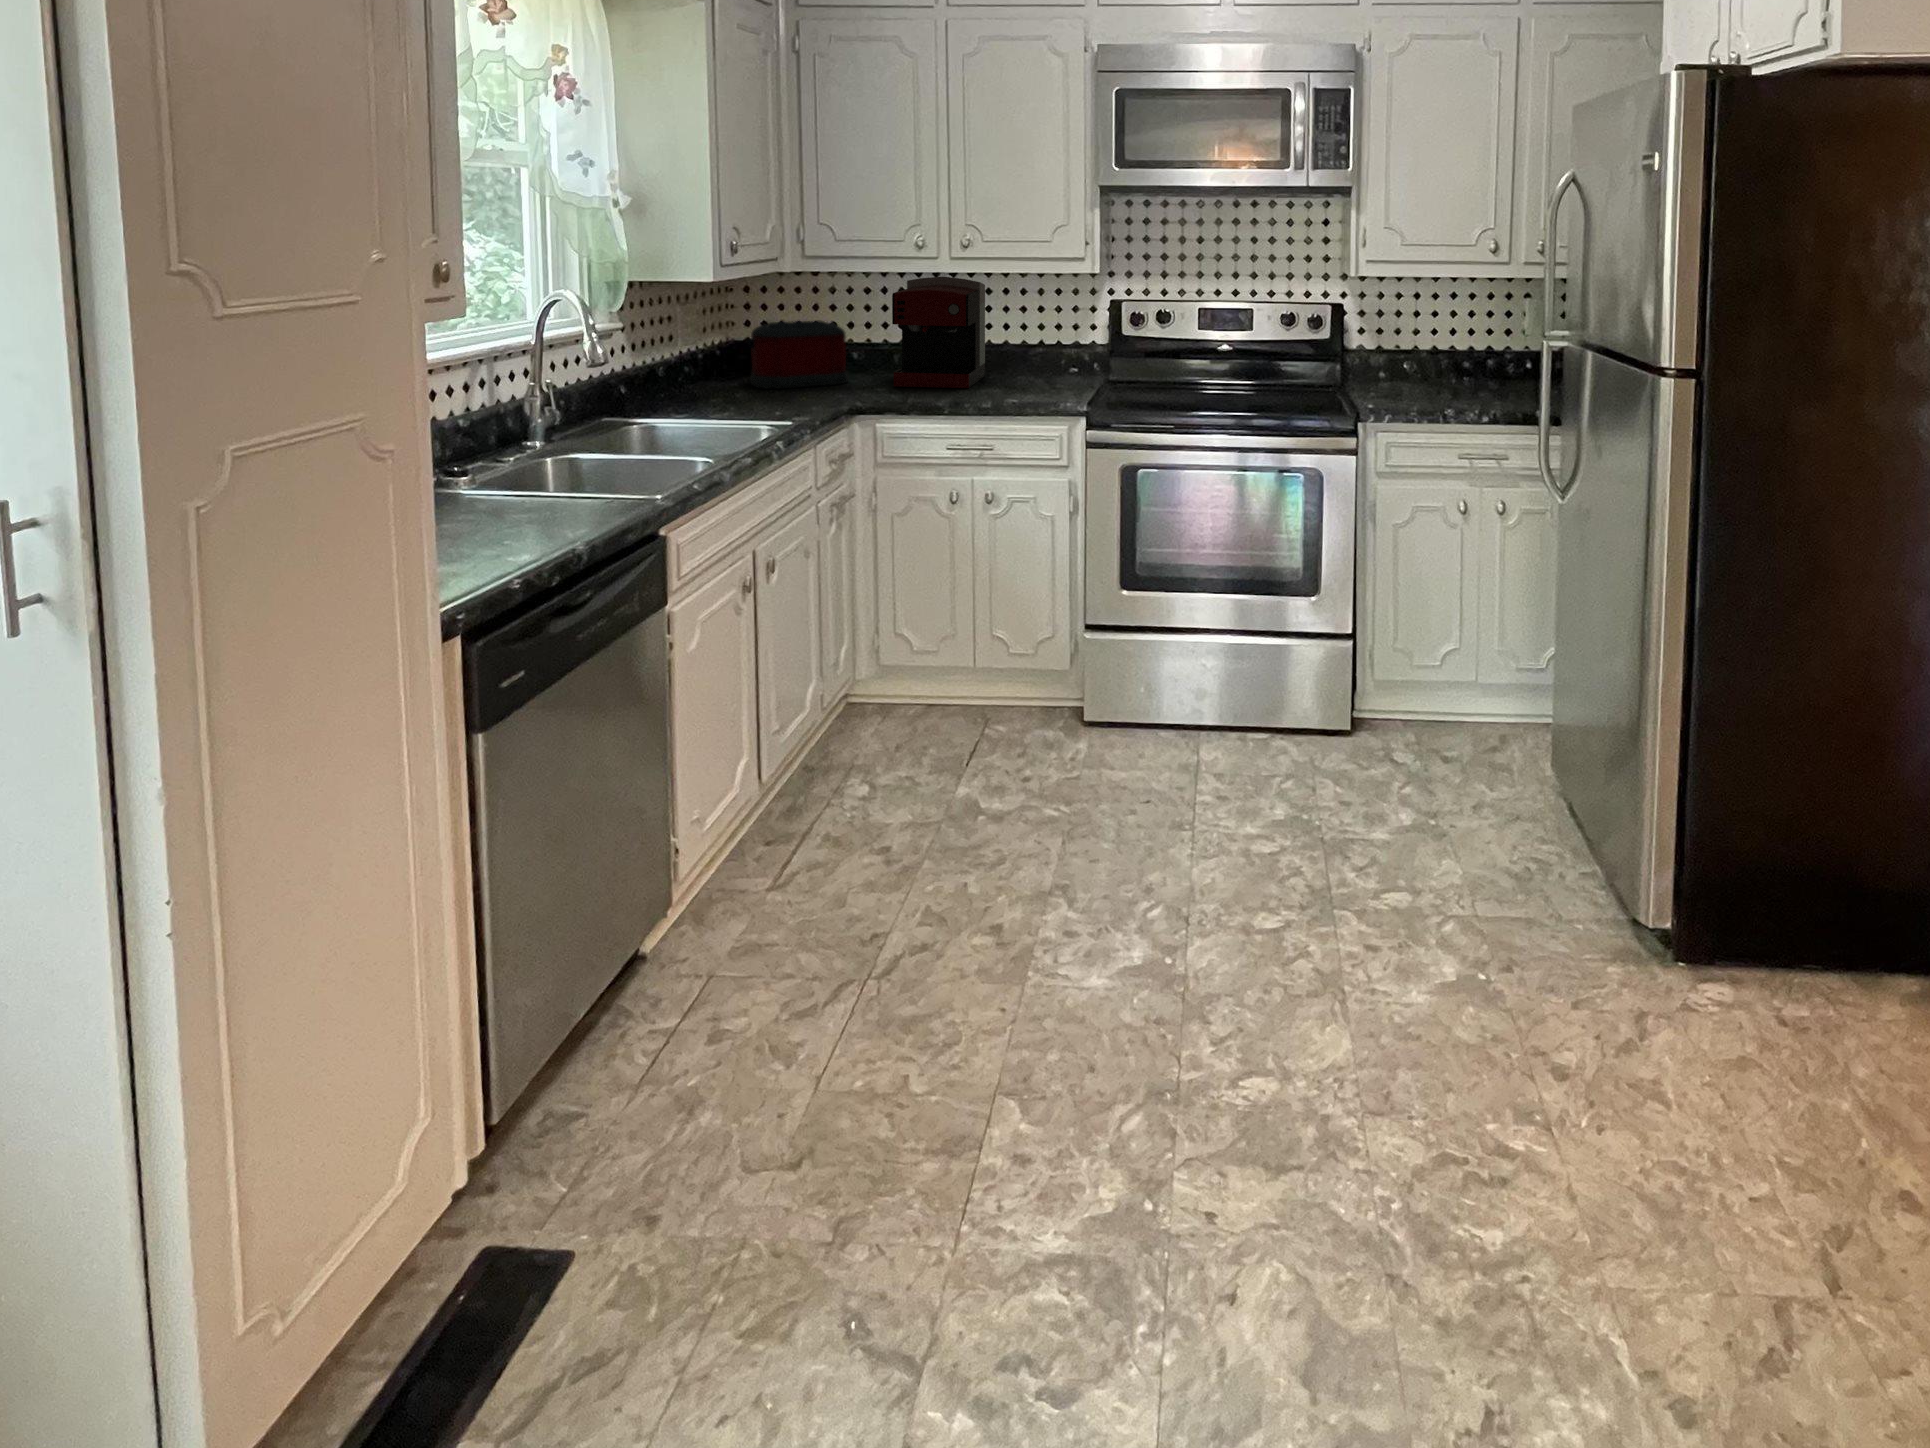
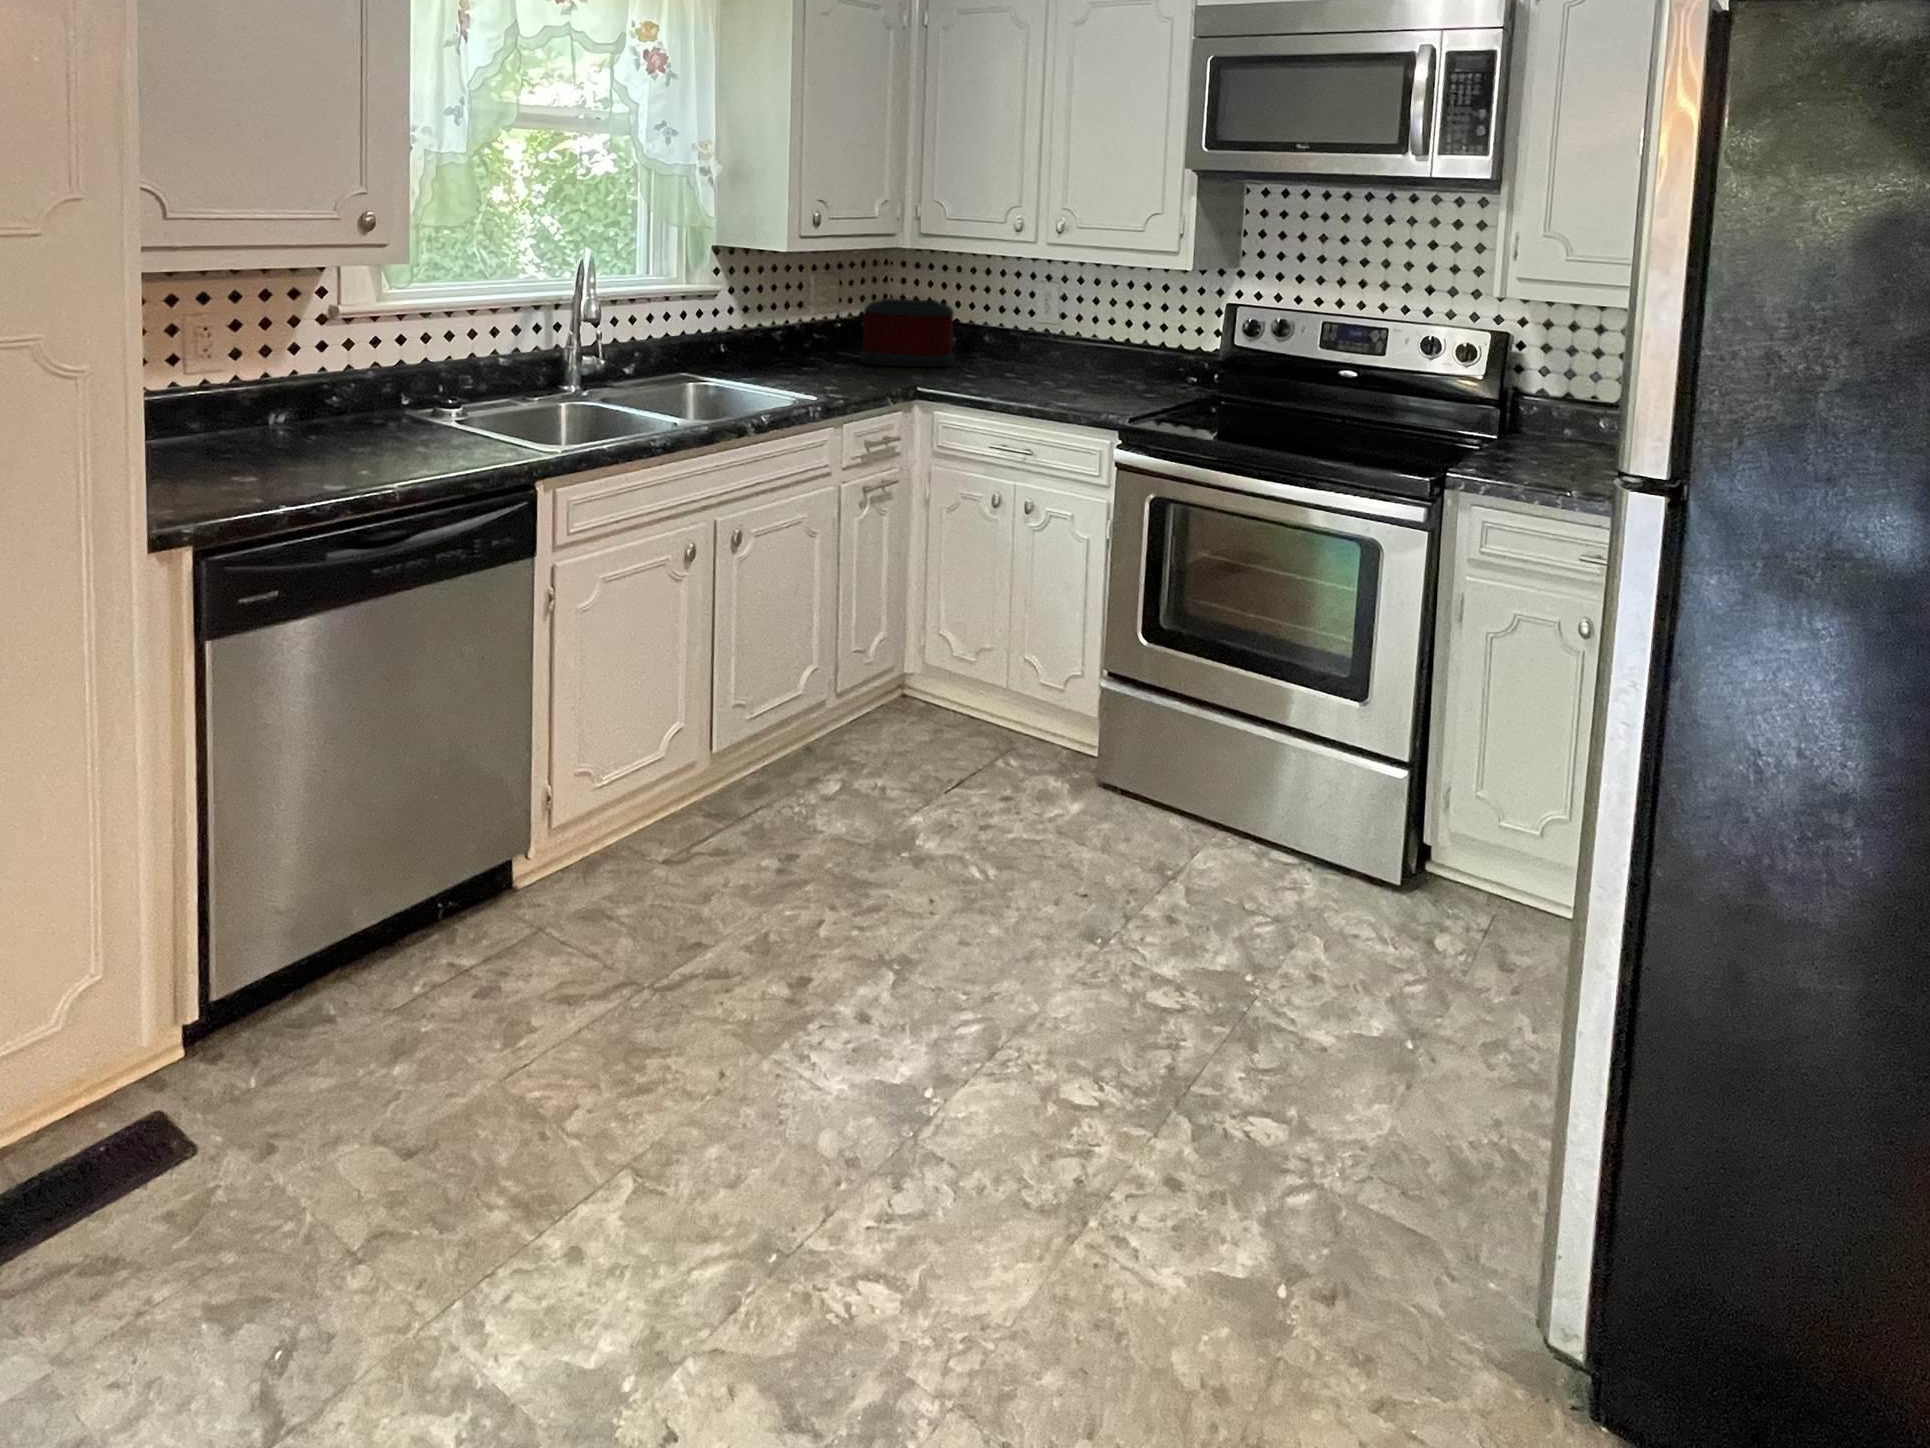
coffee maker: present [892,277,985,388] -> none [982,262,1099,385]

